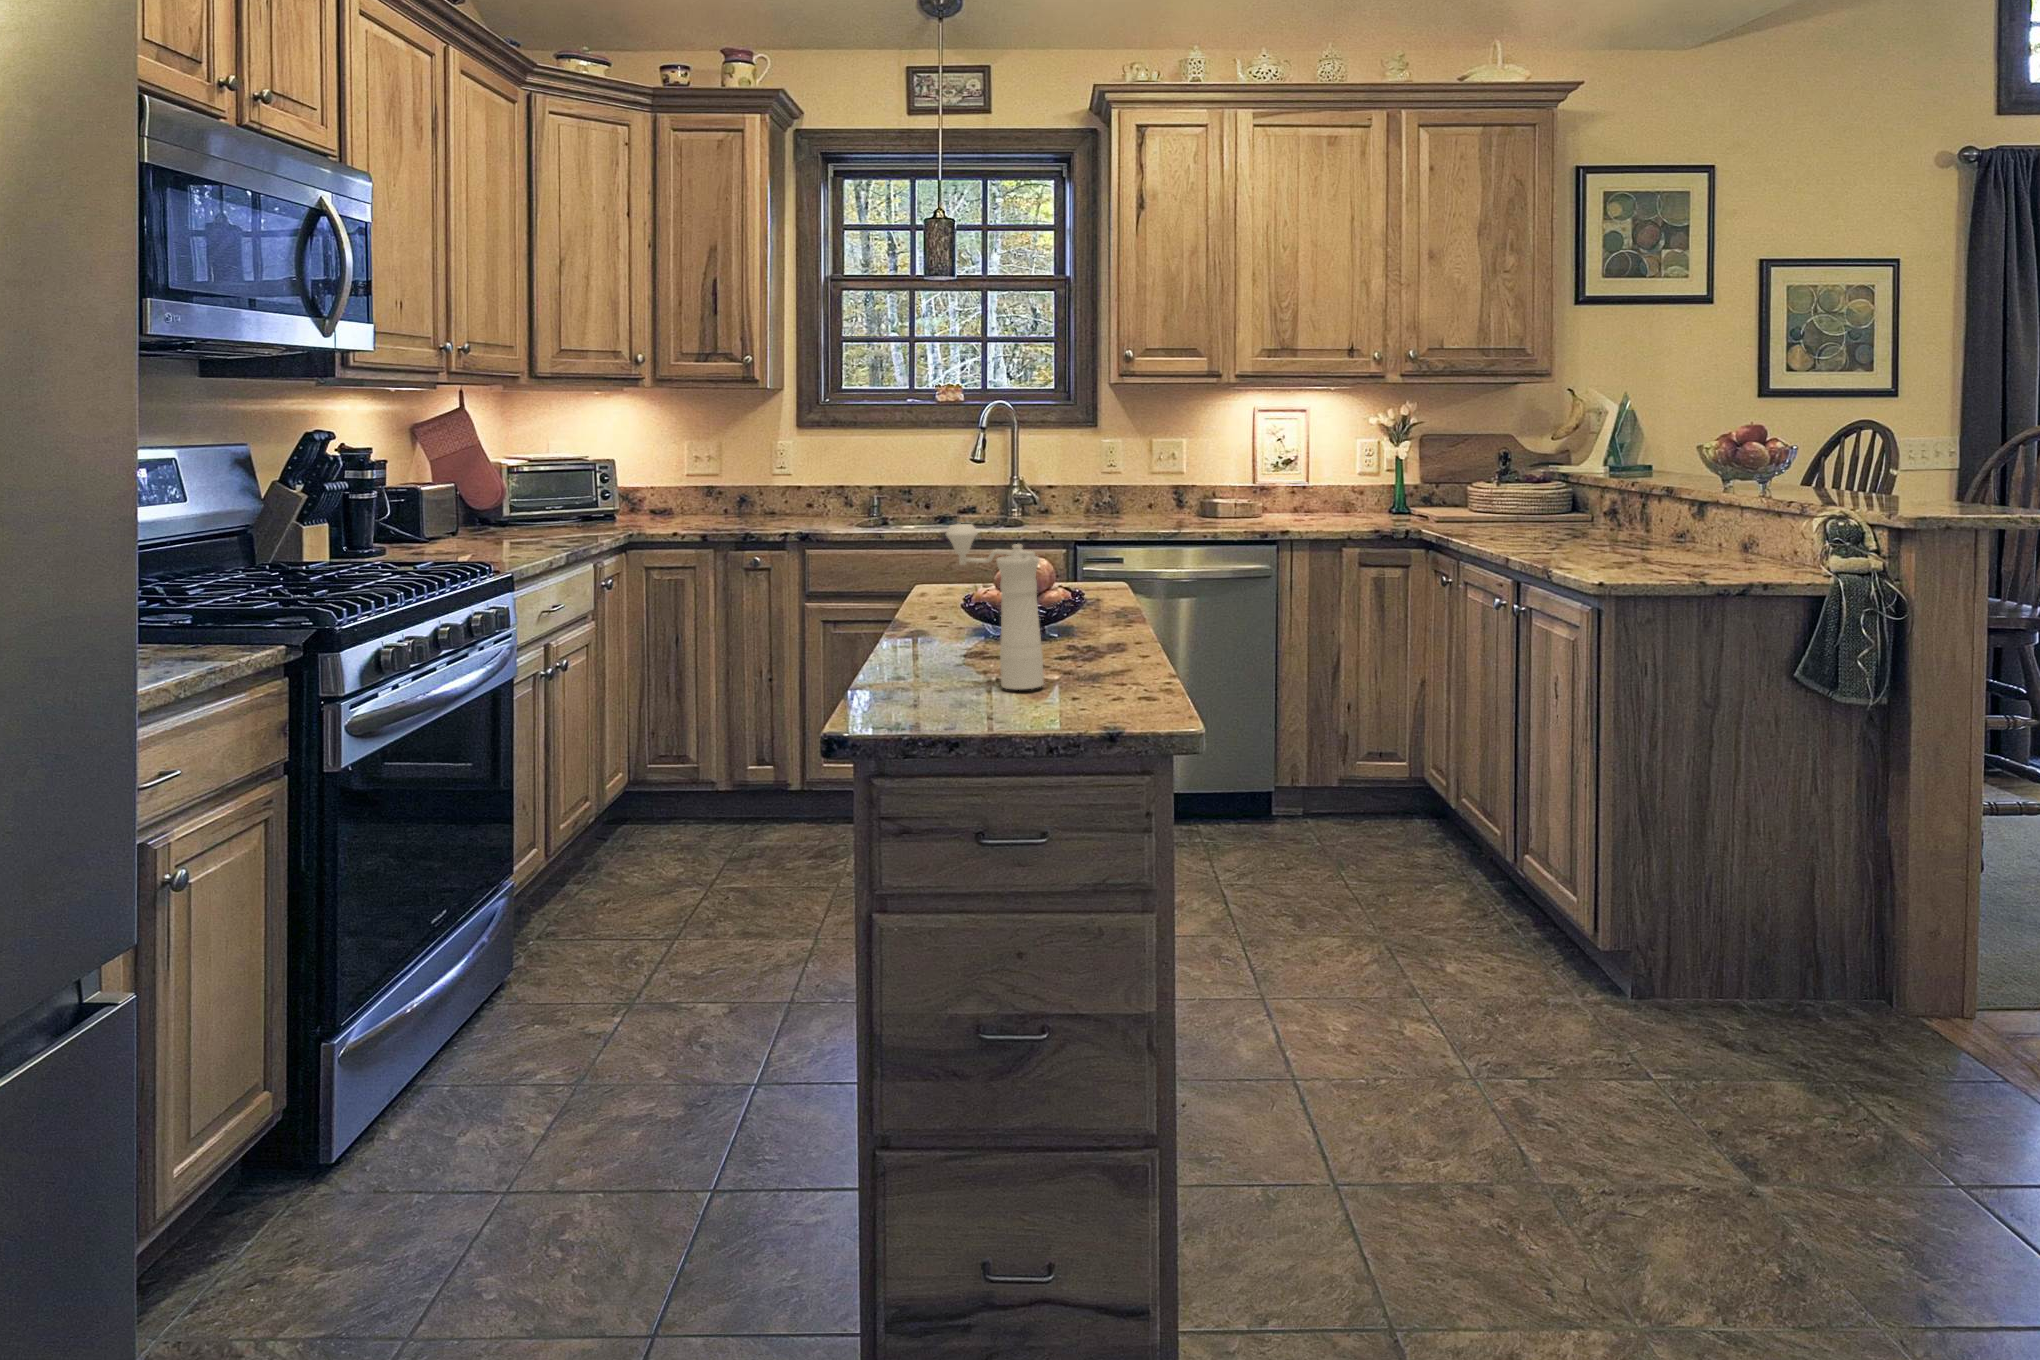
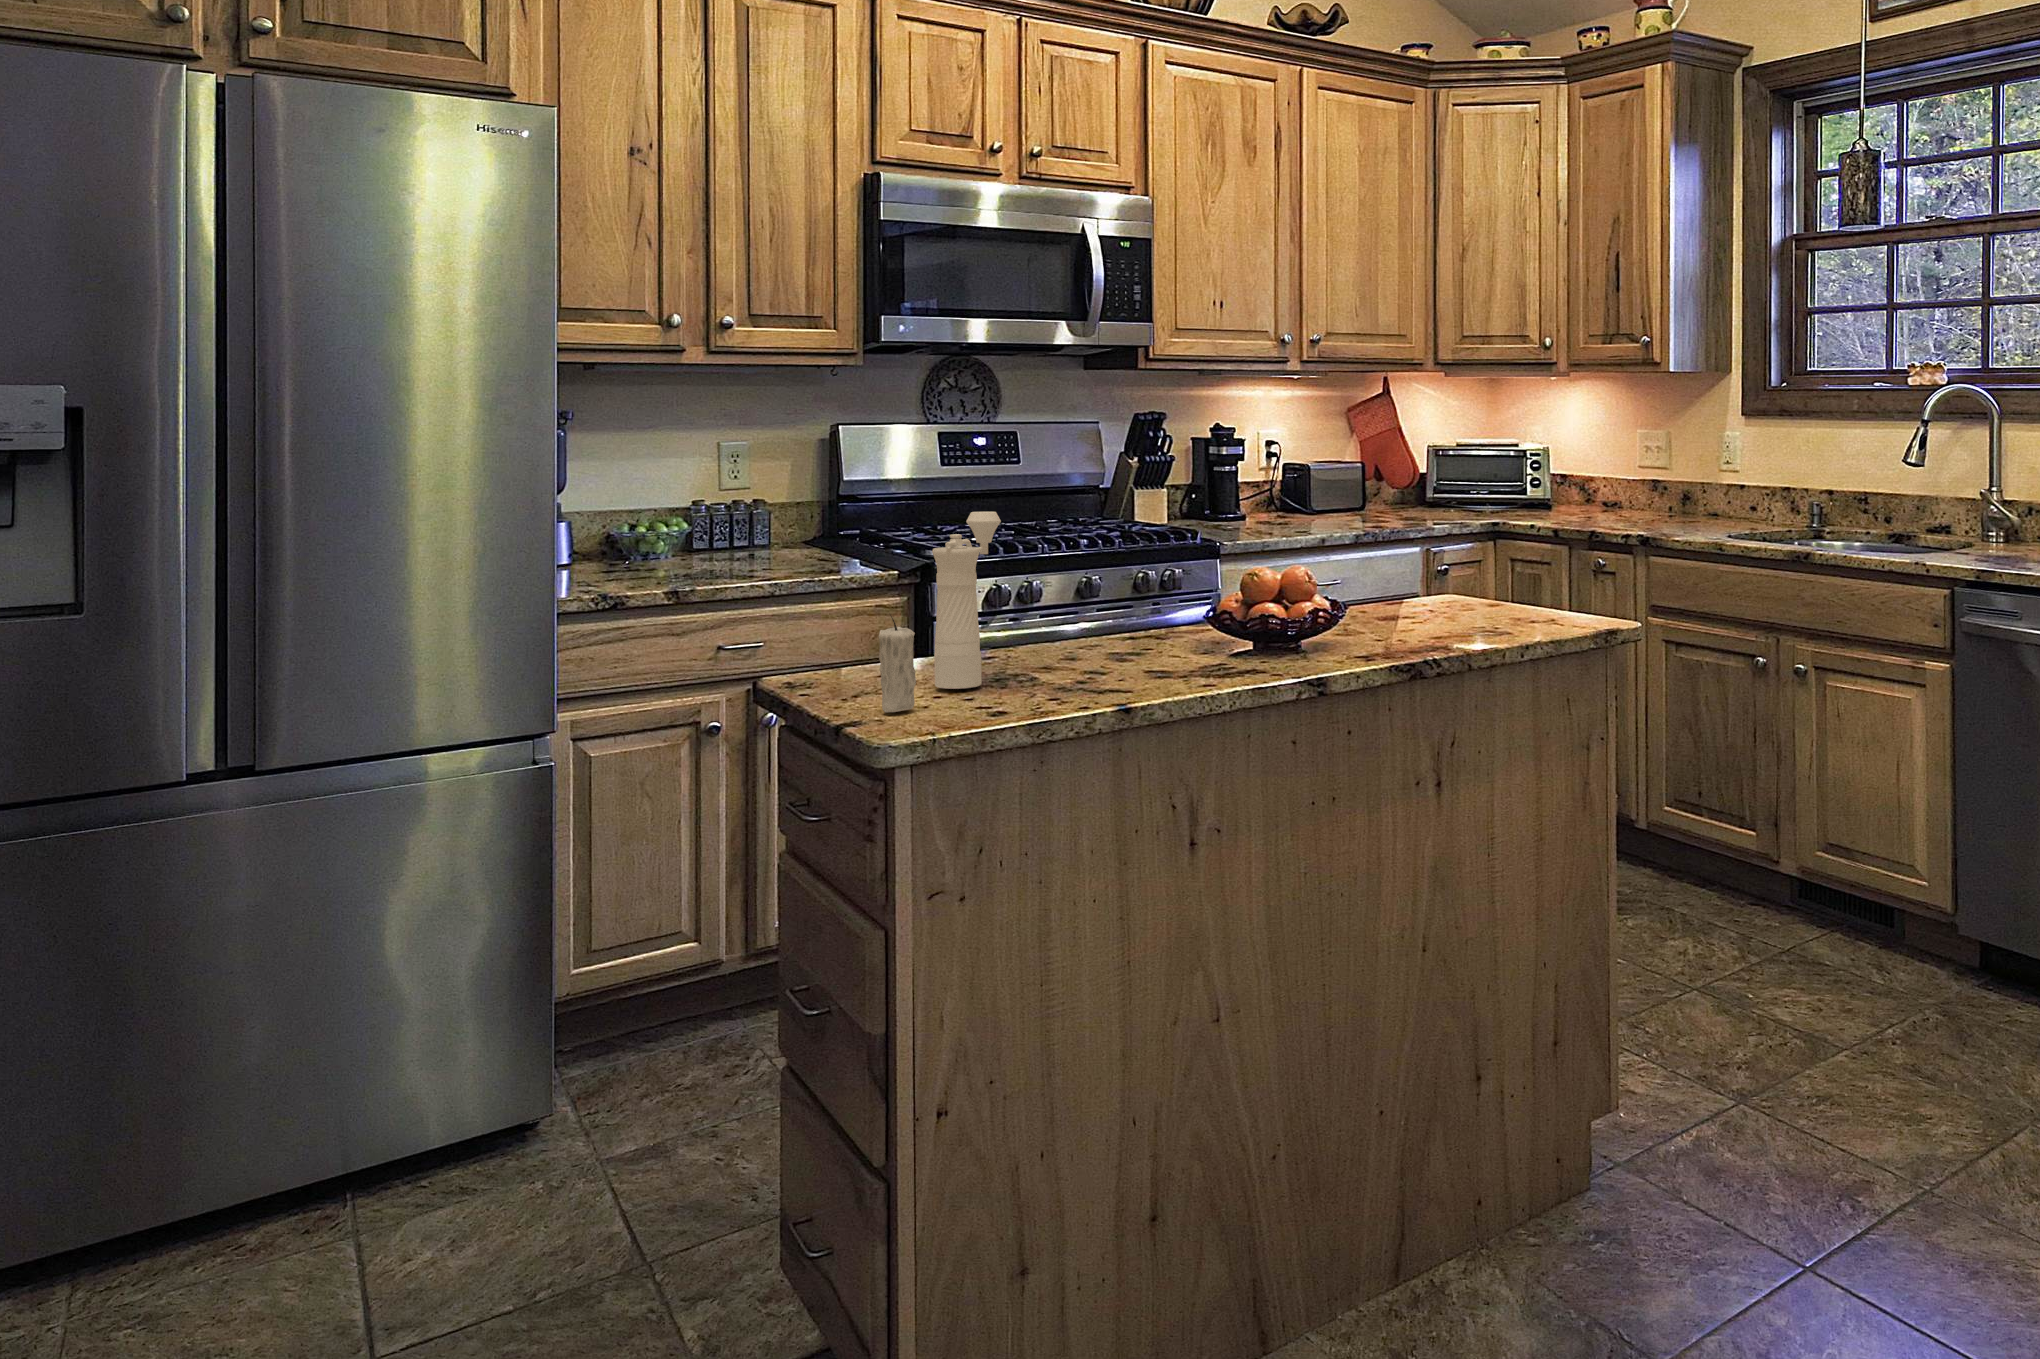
candle: none [1066,616,1100,710] -> present [879,616,916,713]

